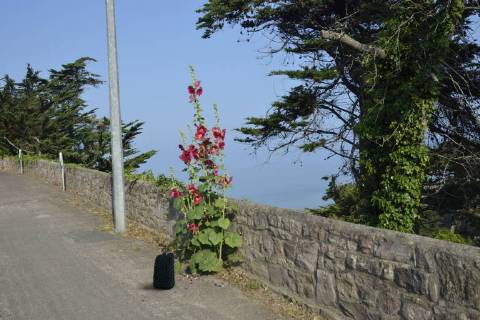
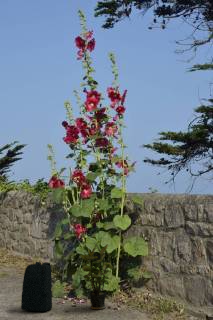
potted plant: none [194,239,218,286] -> present [80,243,113,310]

